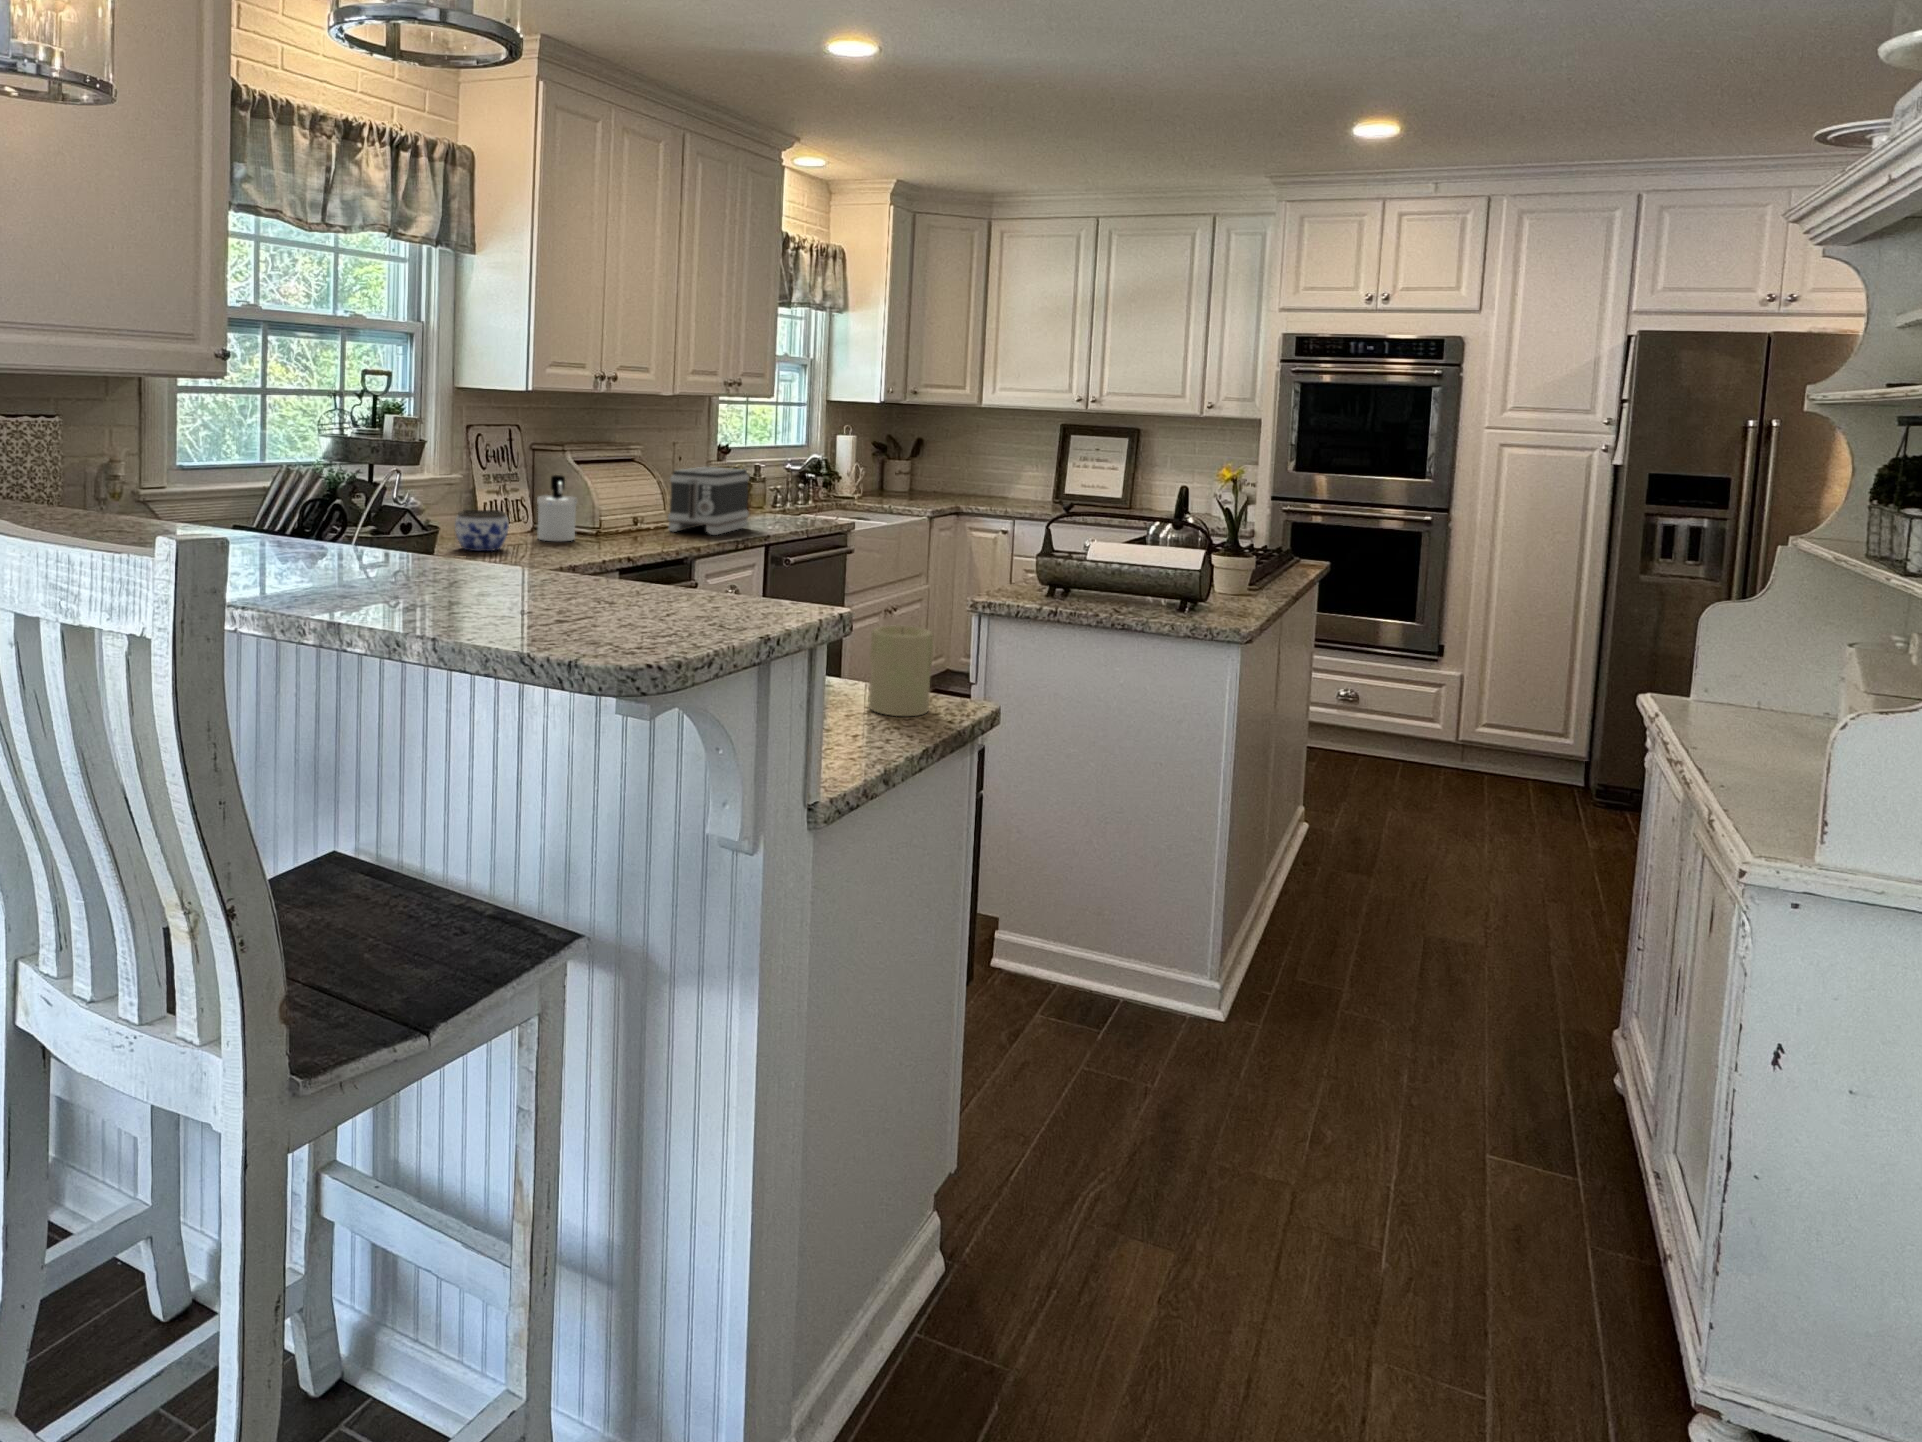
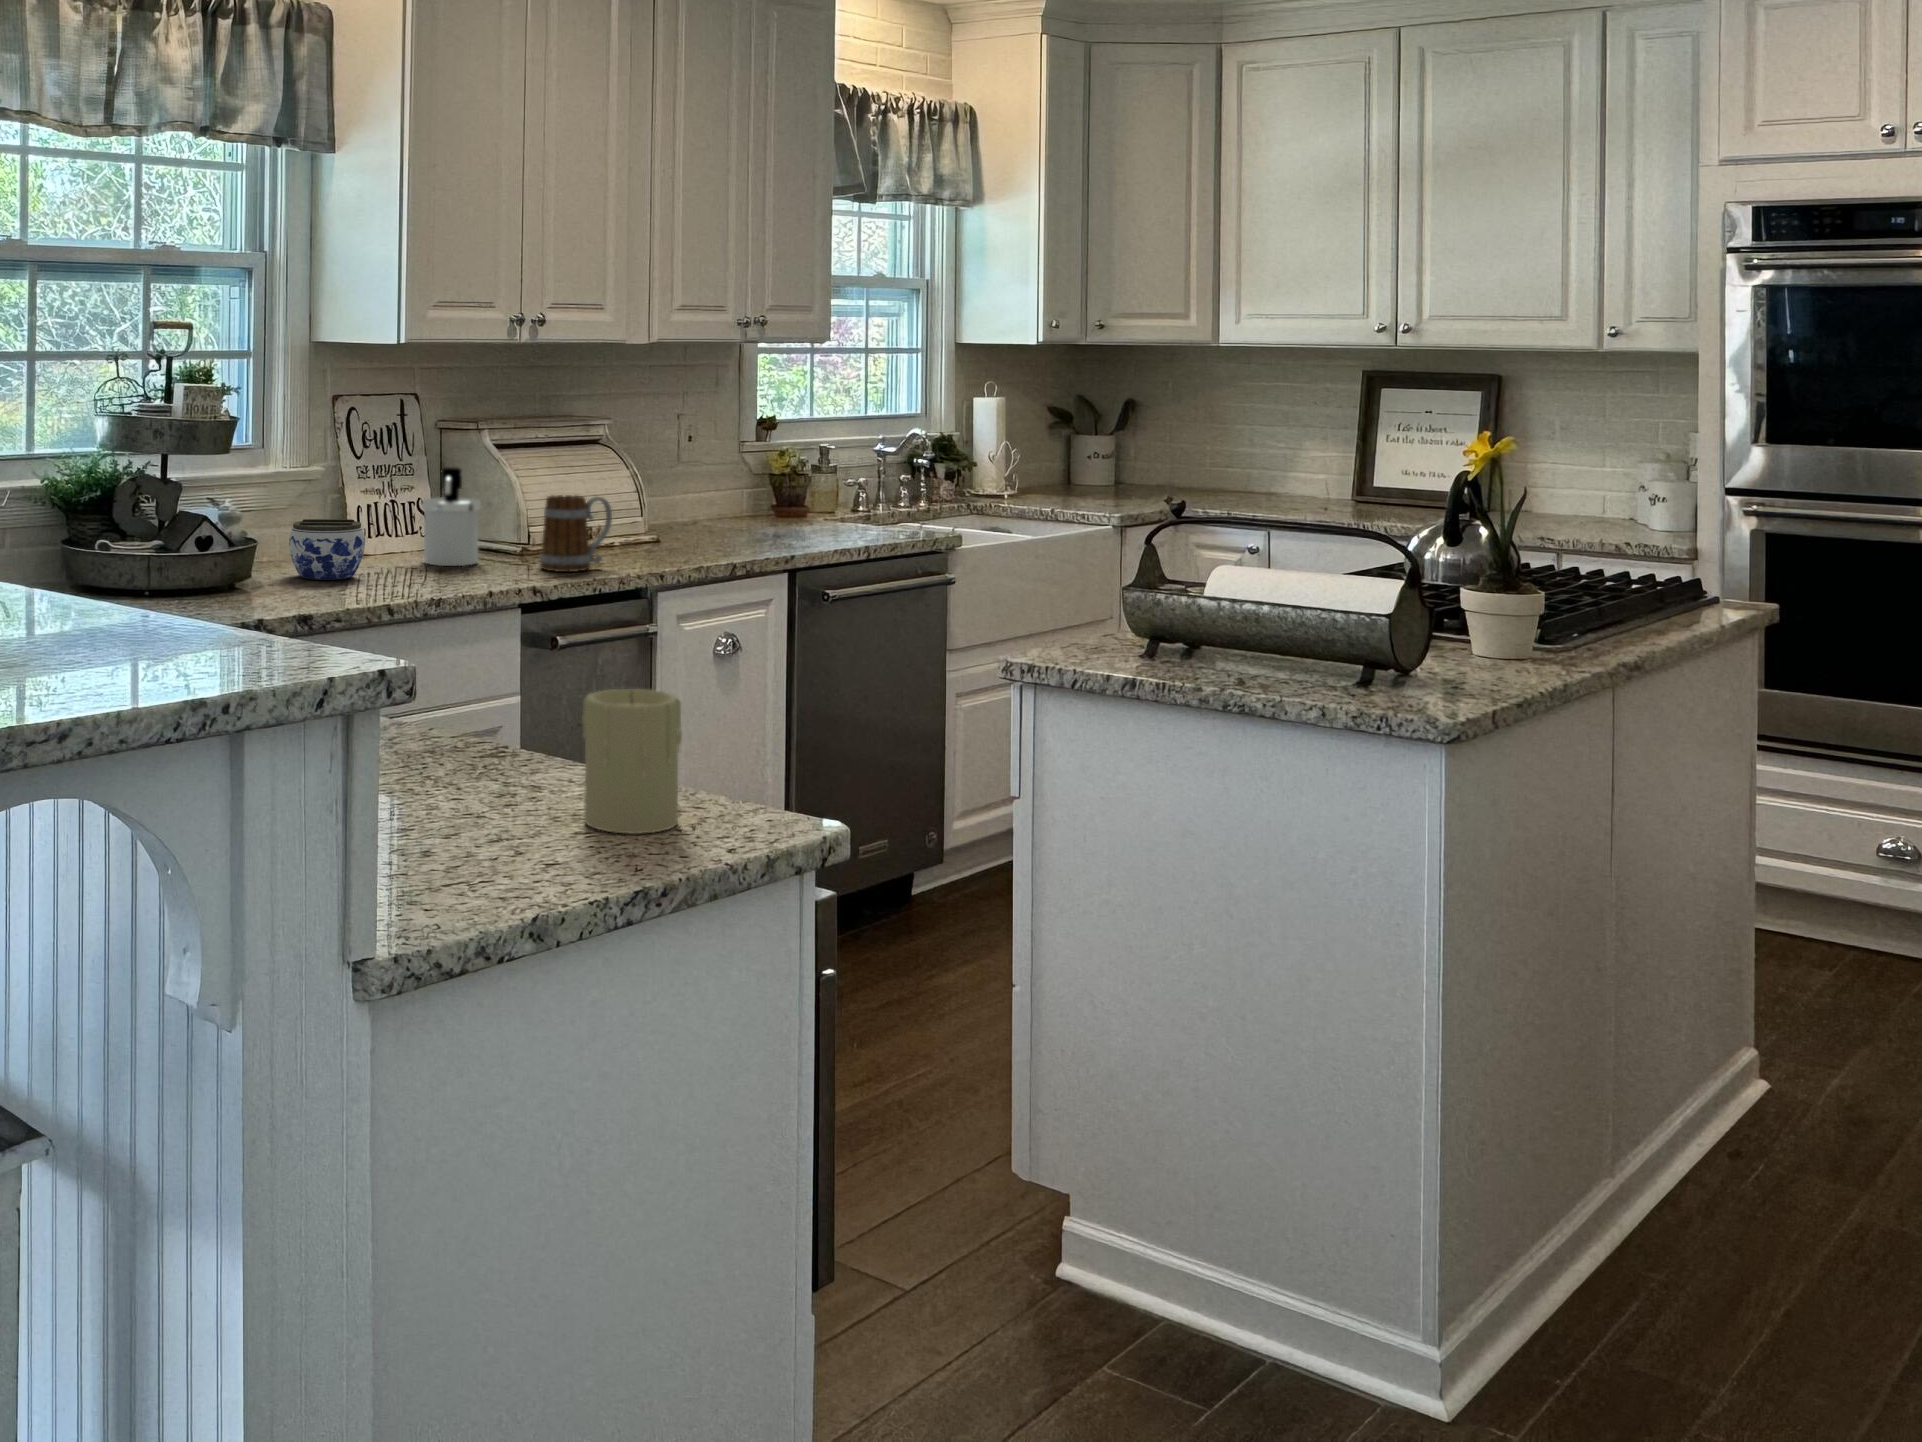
toaster: present [668,467,749,535] -> none [635,451,770,557]
mug: none [618,495,666,545] -> present [540,495,612,572]

